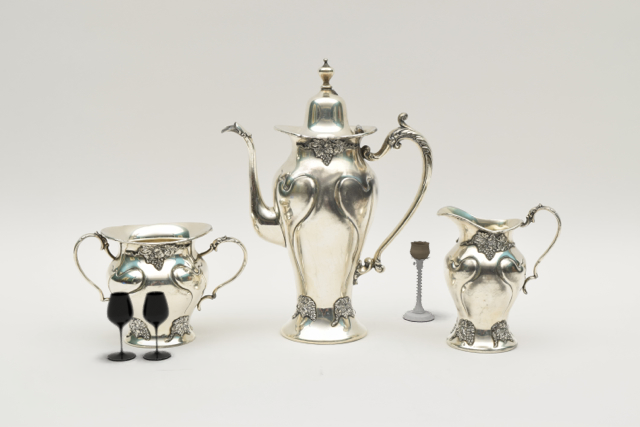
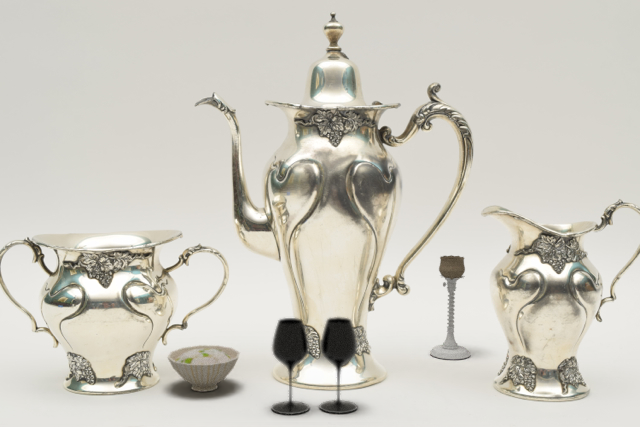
wine glass: present [107,291,171,361] -> present [272,317,357,414]
bowl: none [203,312,257,346] -> present [168,345,240,391]

